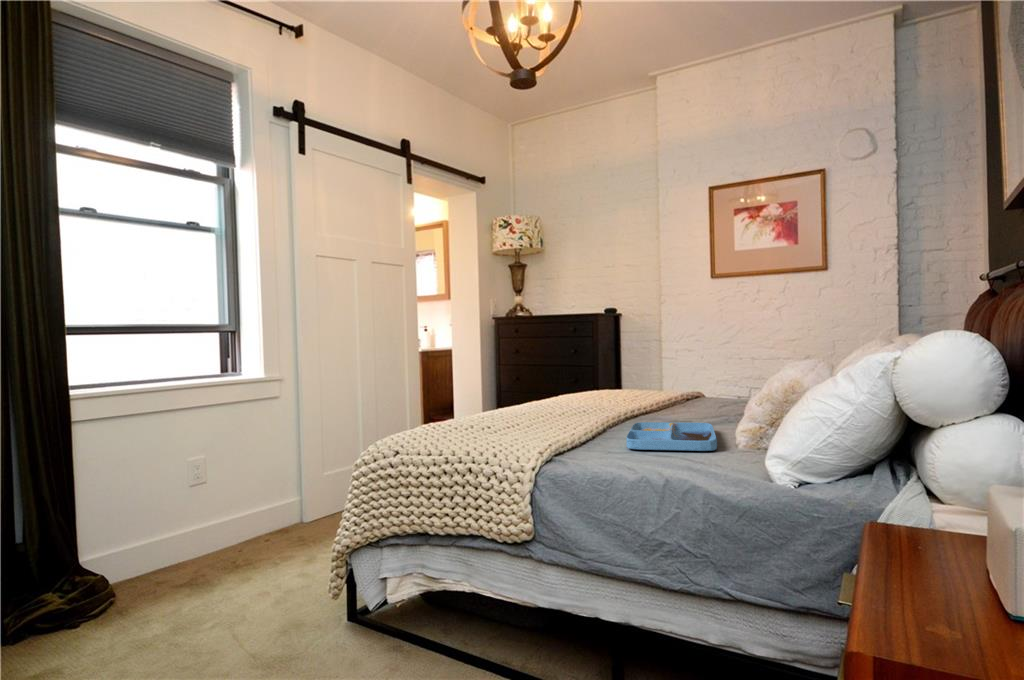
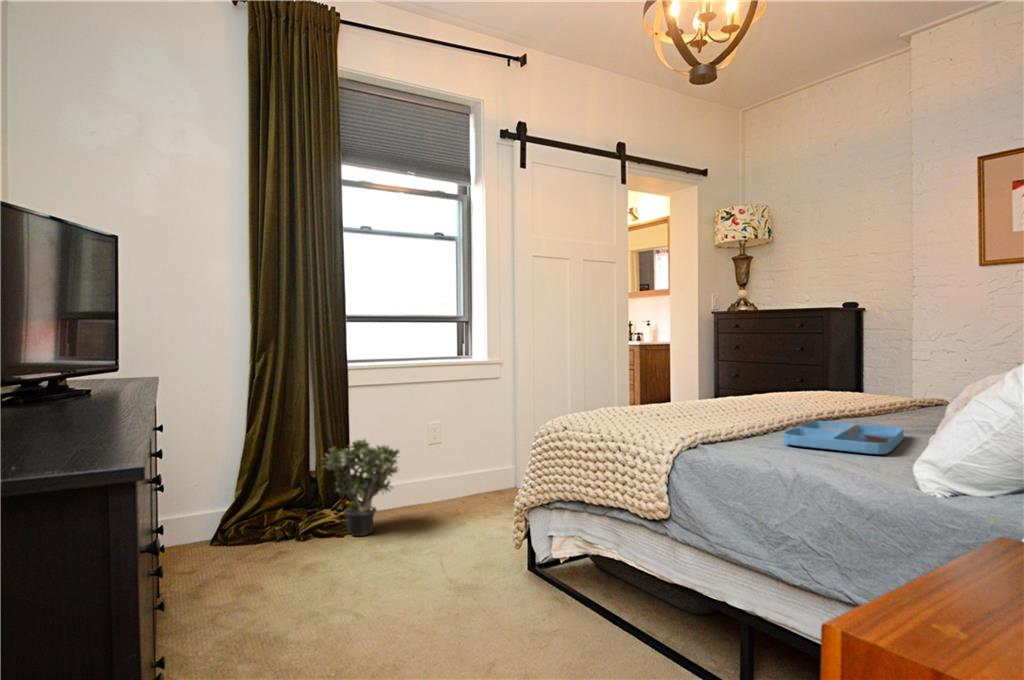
potted plant: none [35,490,159,624] -> present [325,439,399,536]

